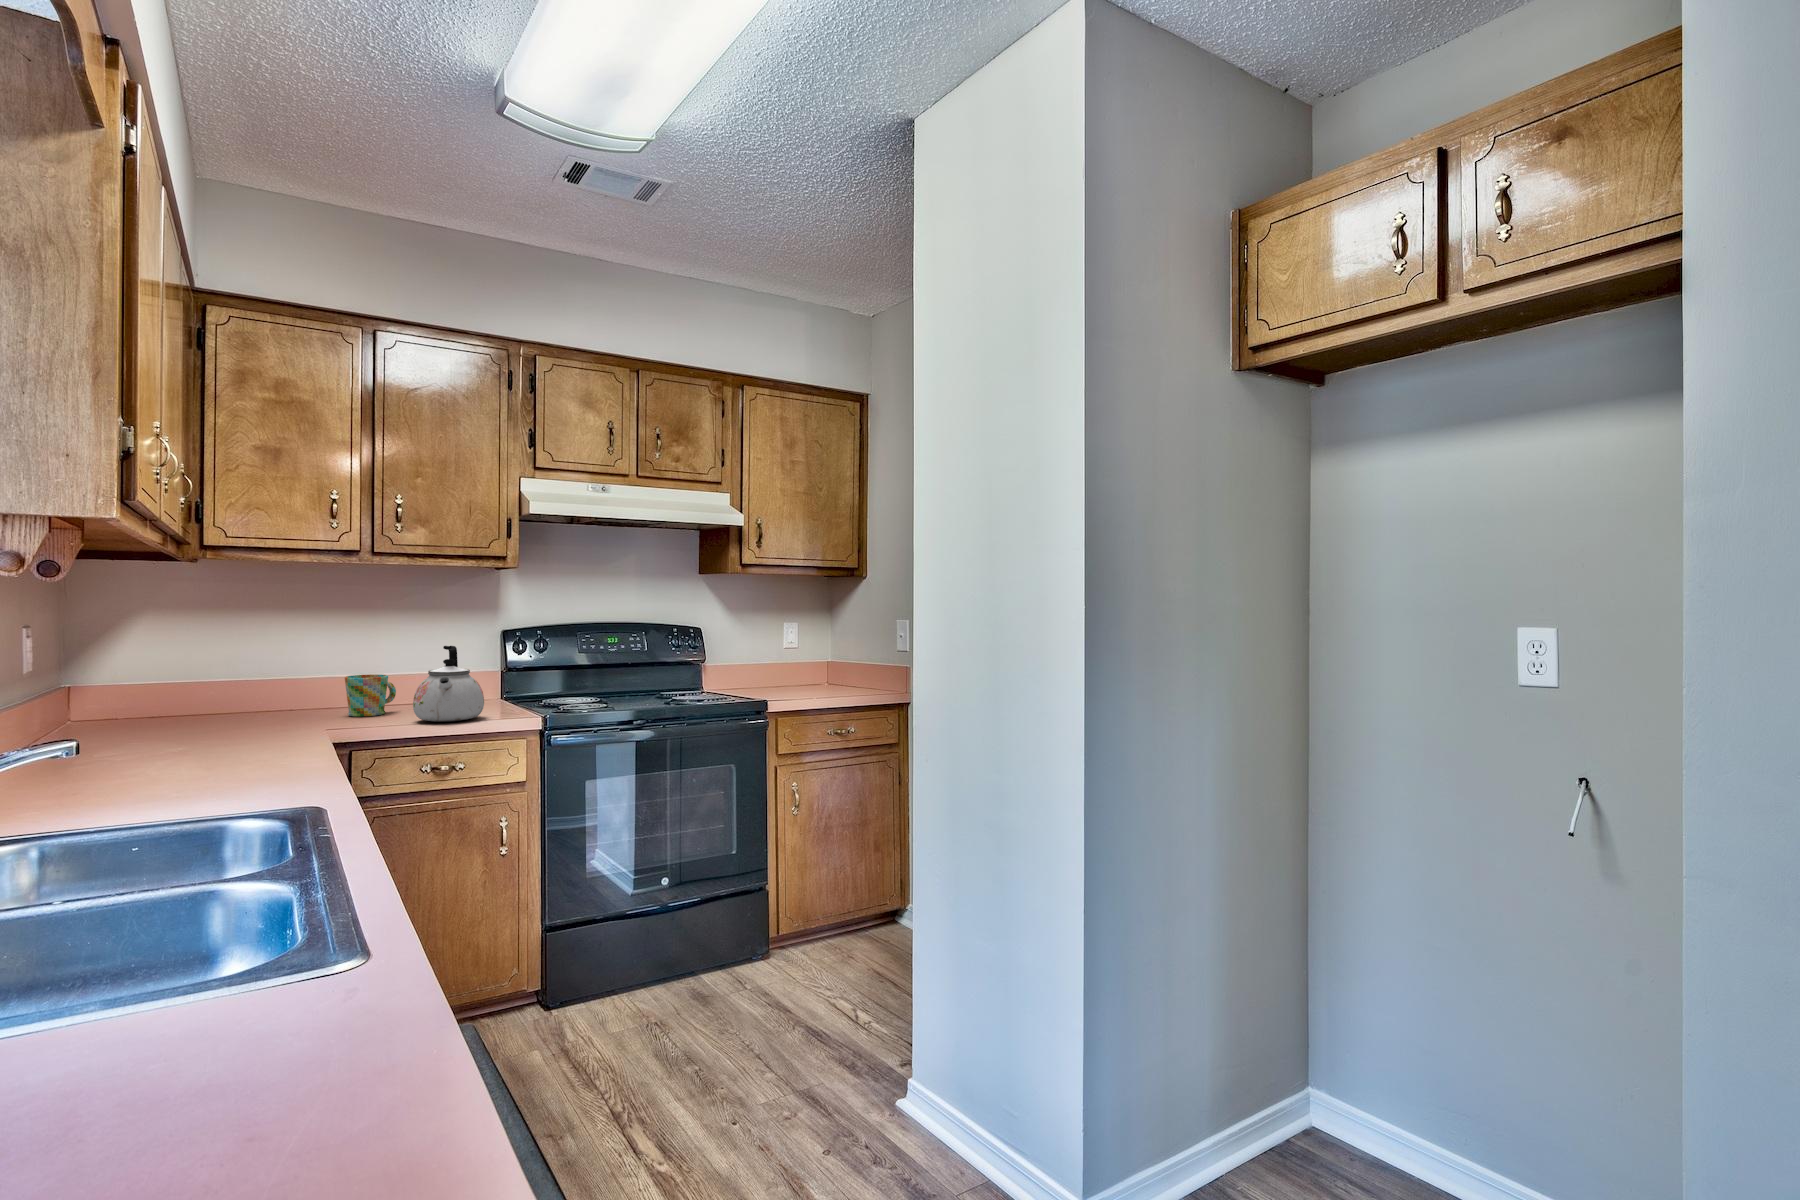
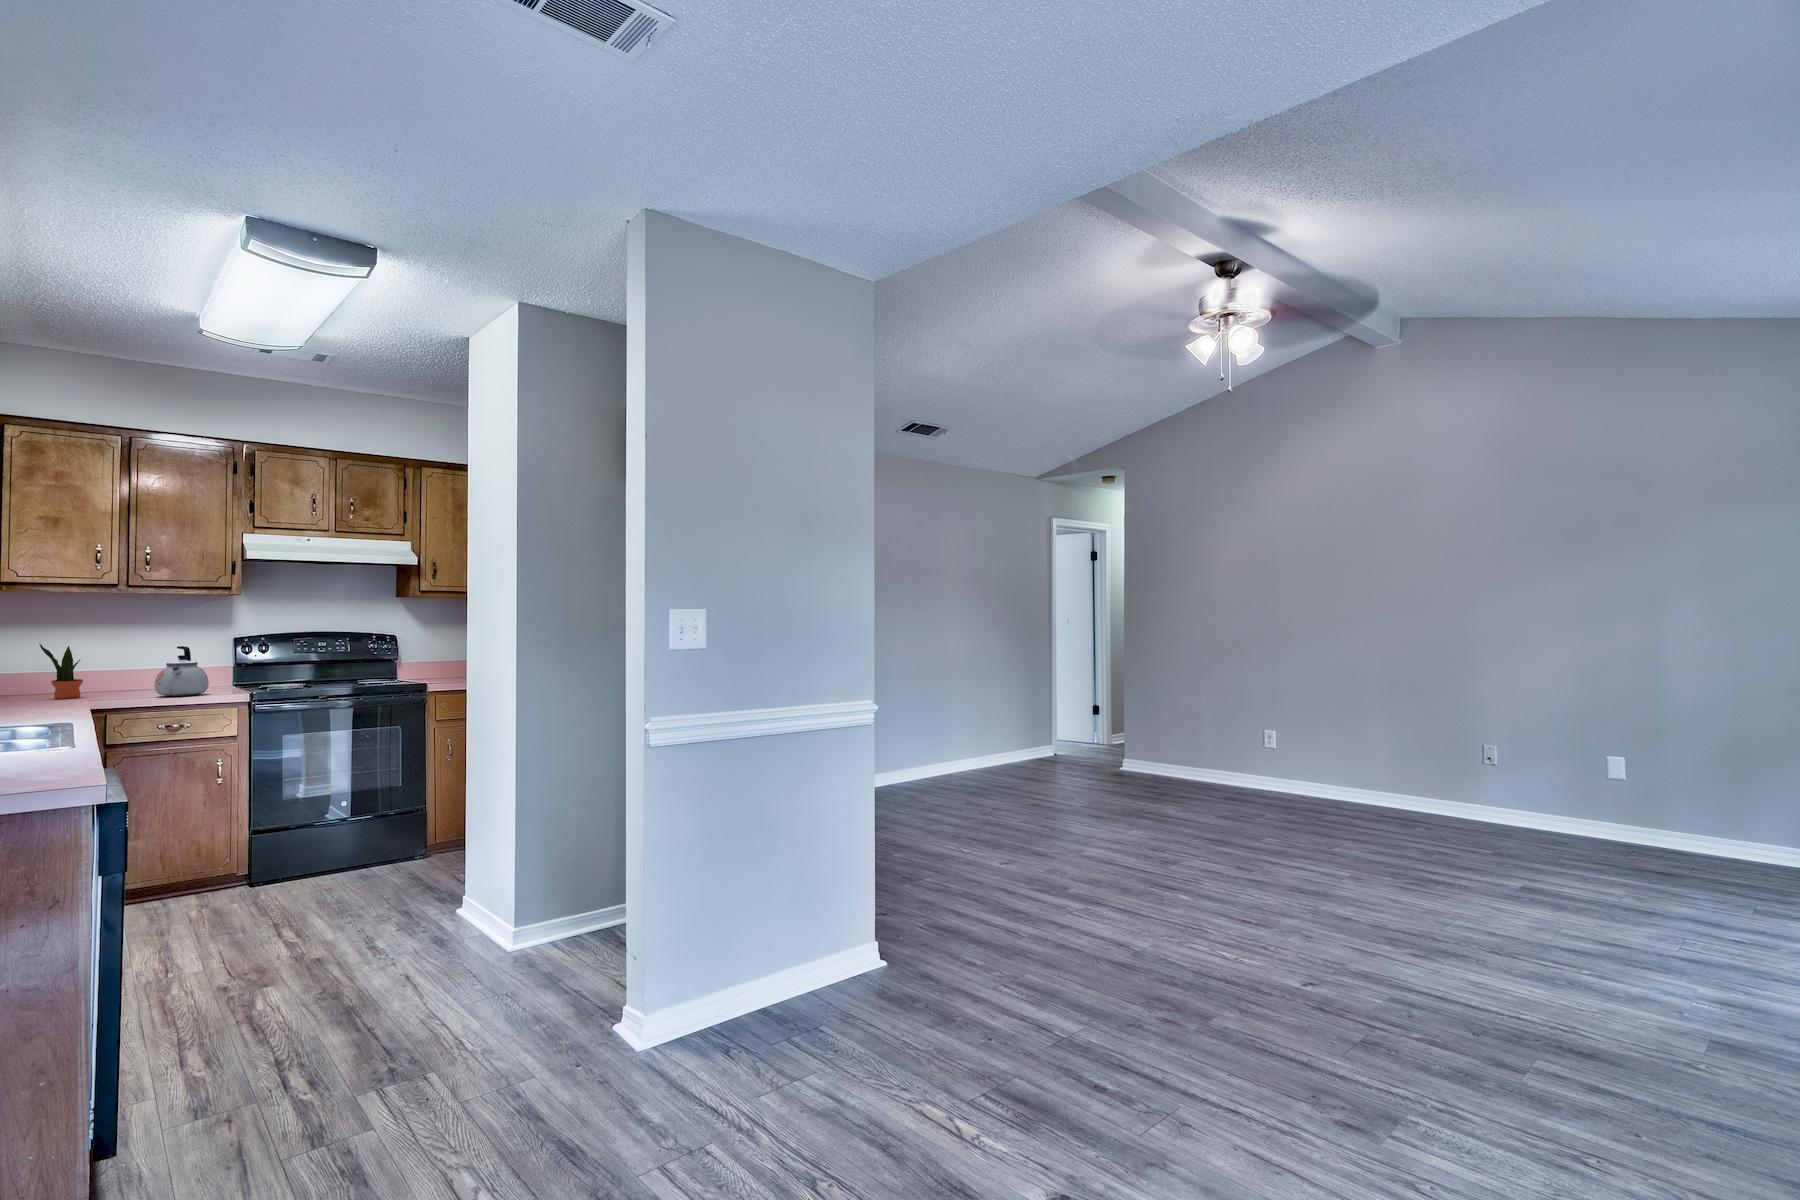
potted plant: none [253,636,312,721] -> present [39,643,83,699]
mug: present [345,674,396,717] -> none [108,668,149,696]

